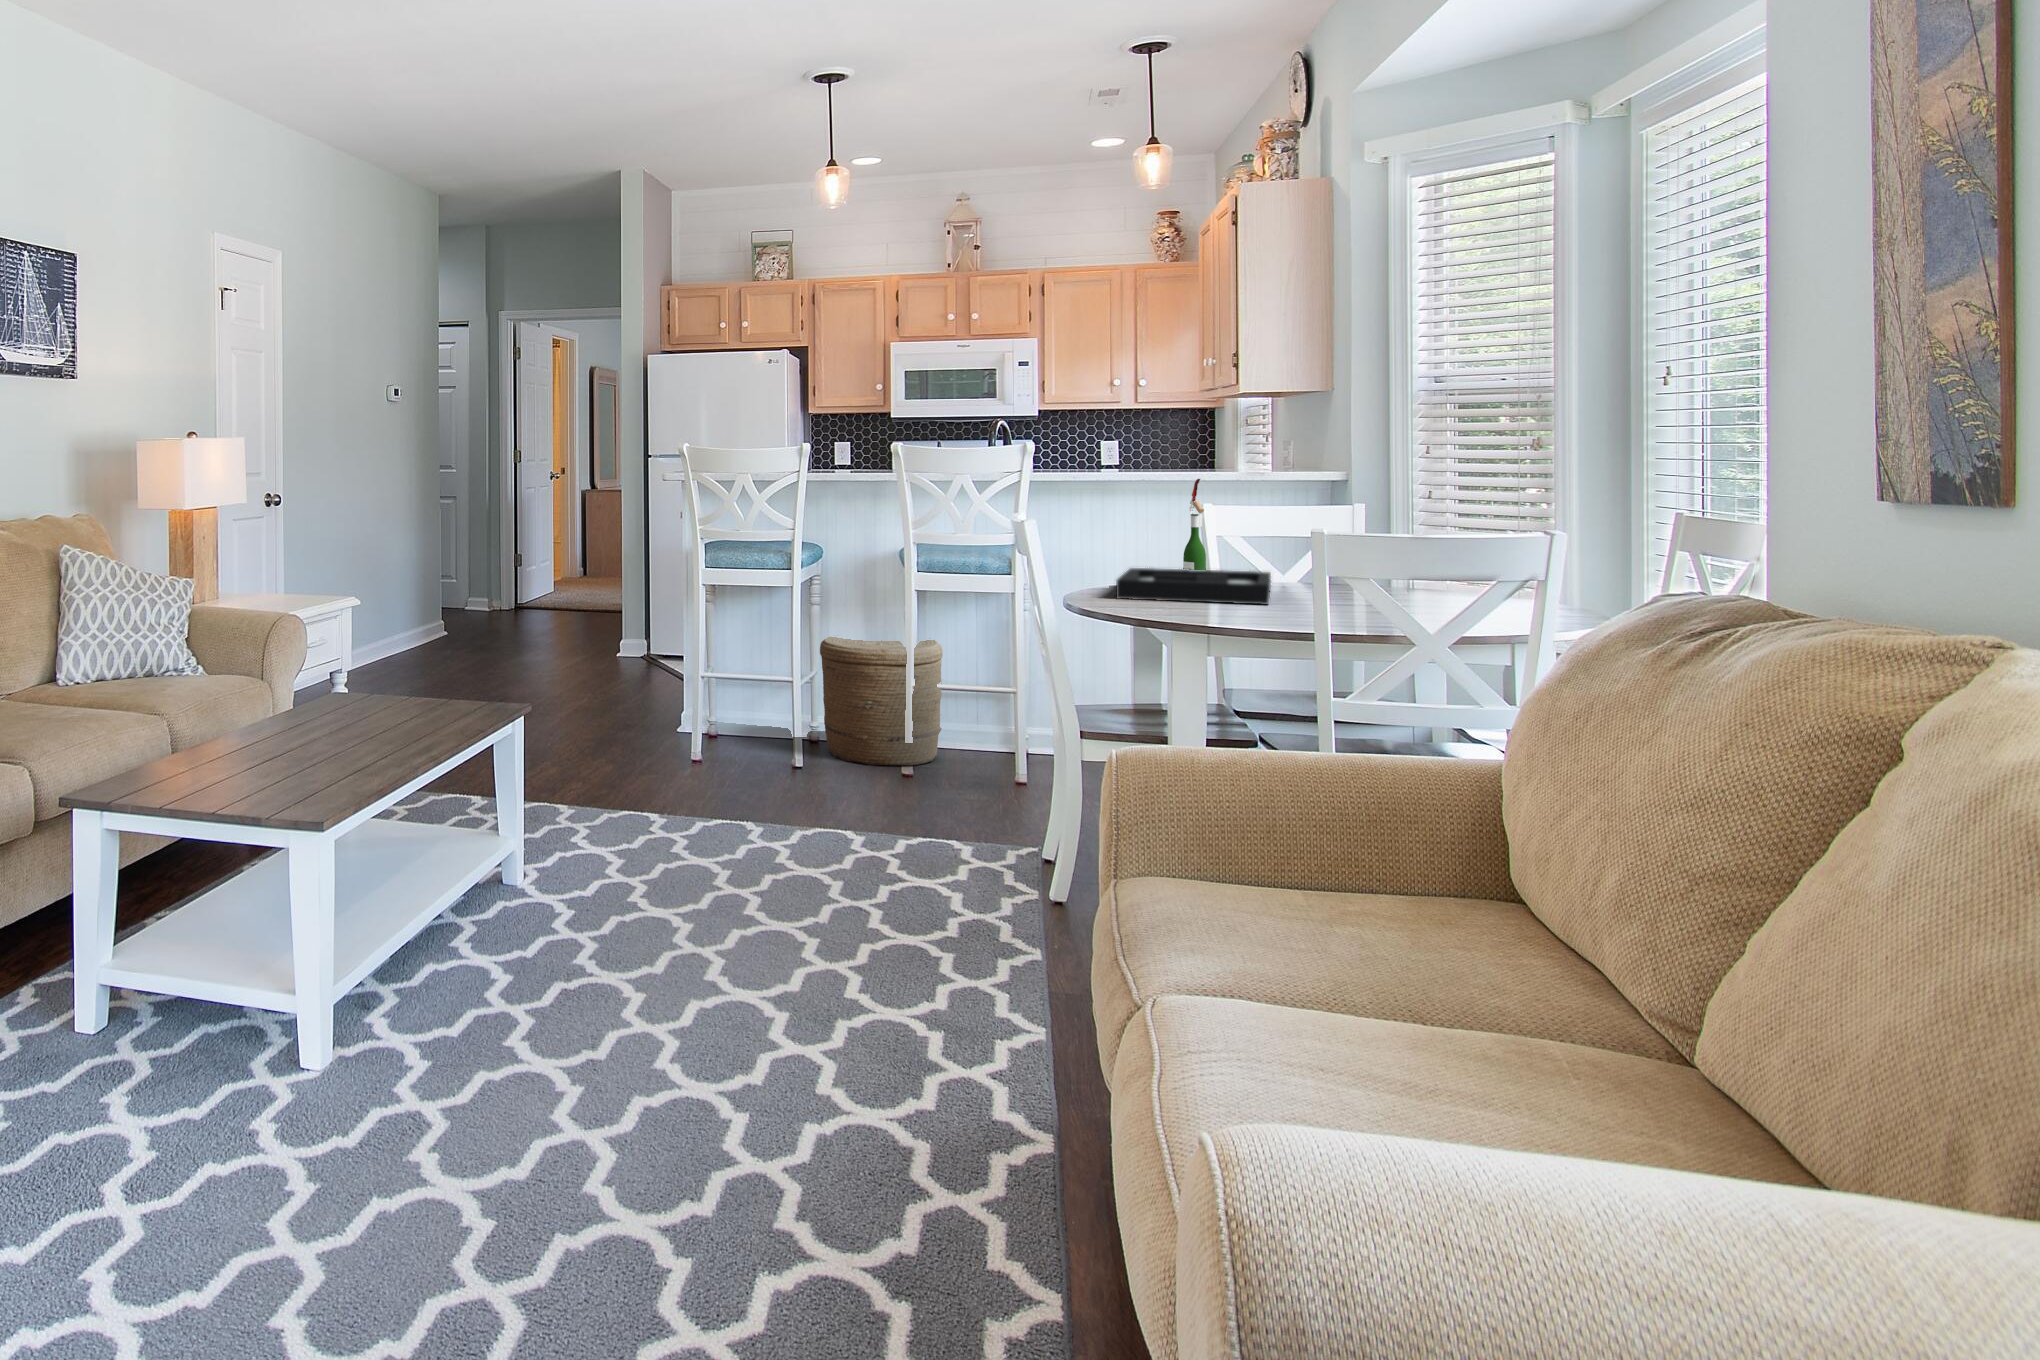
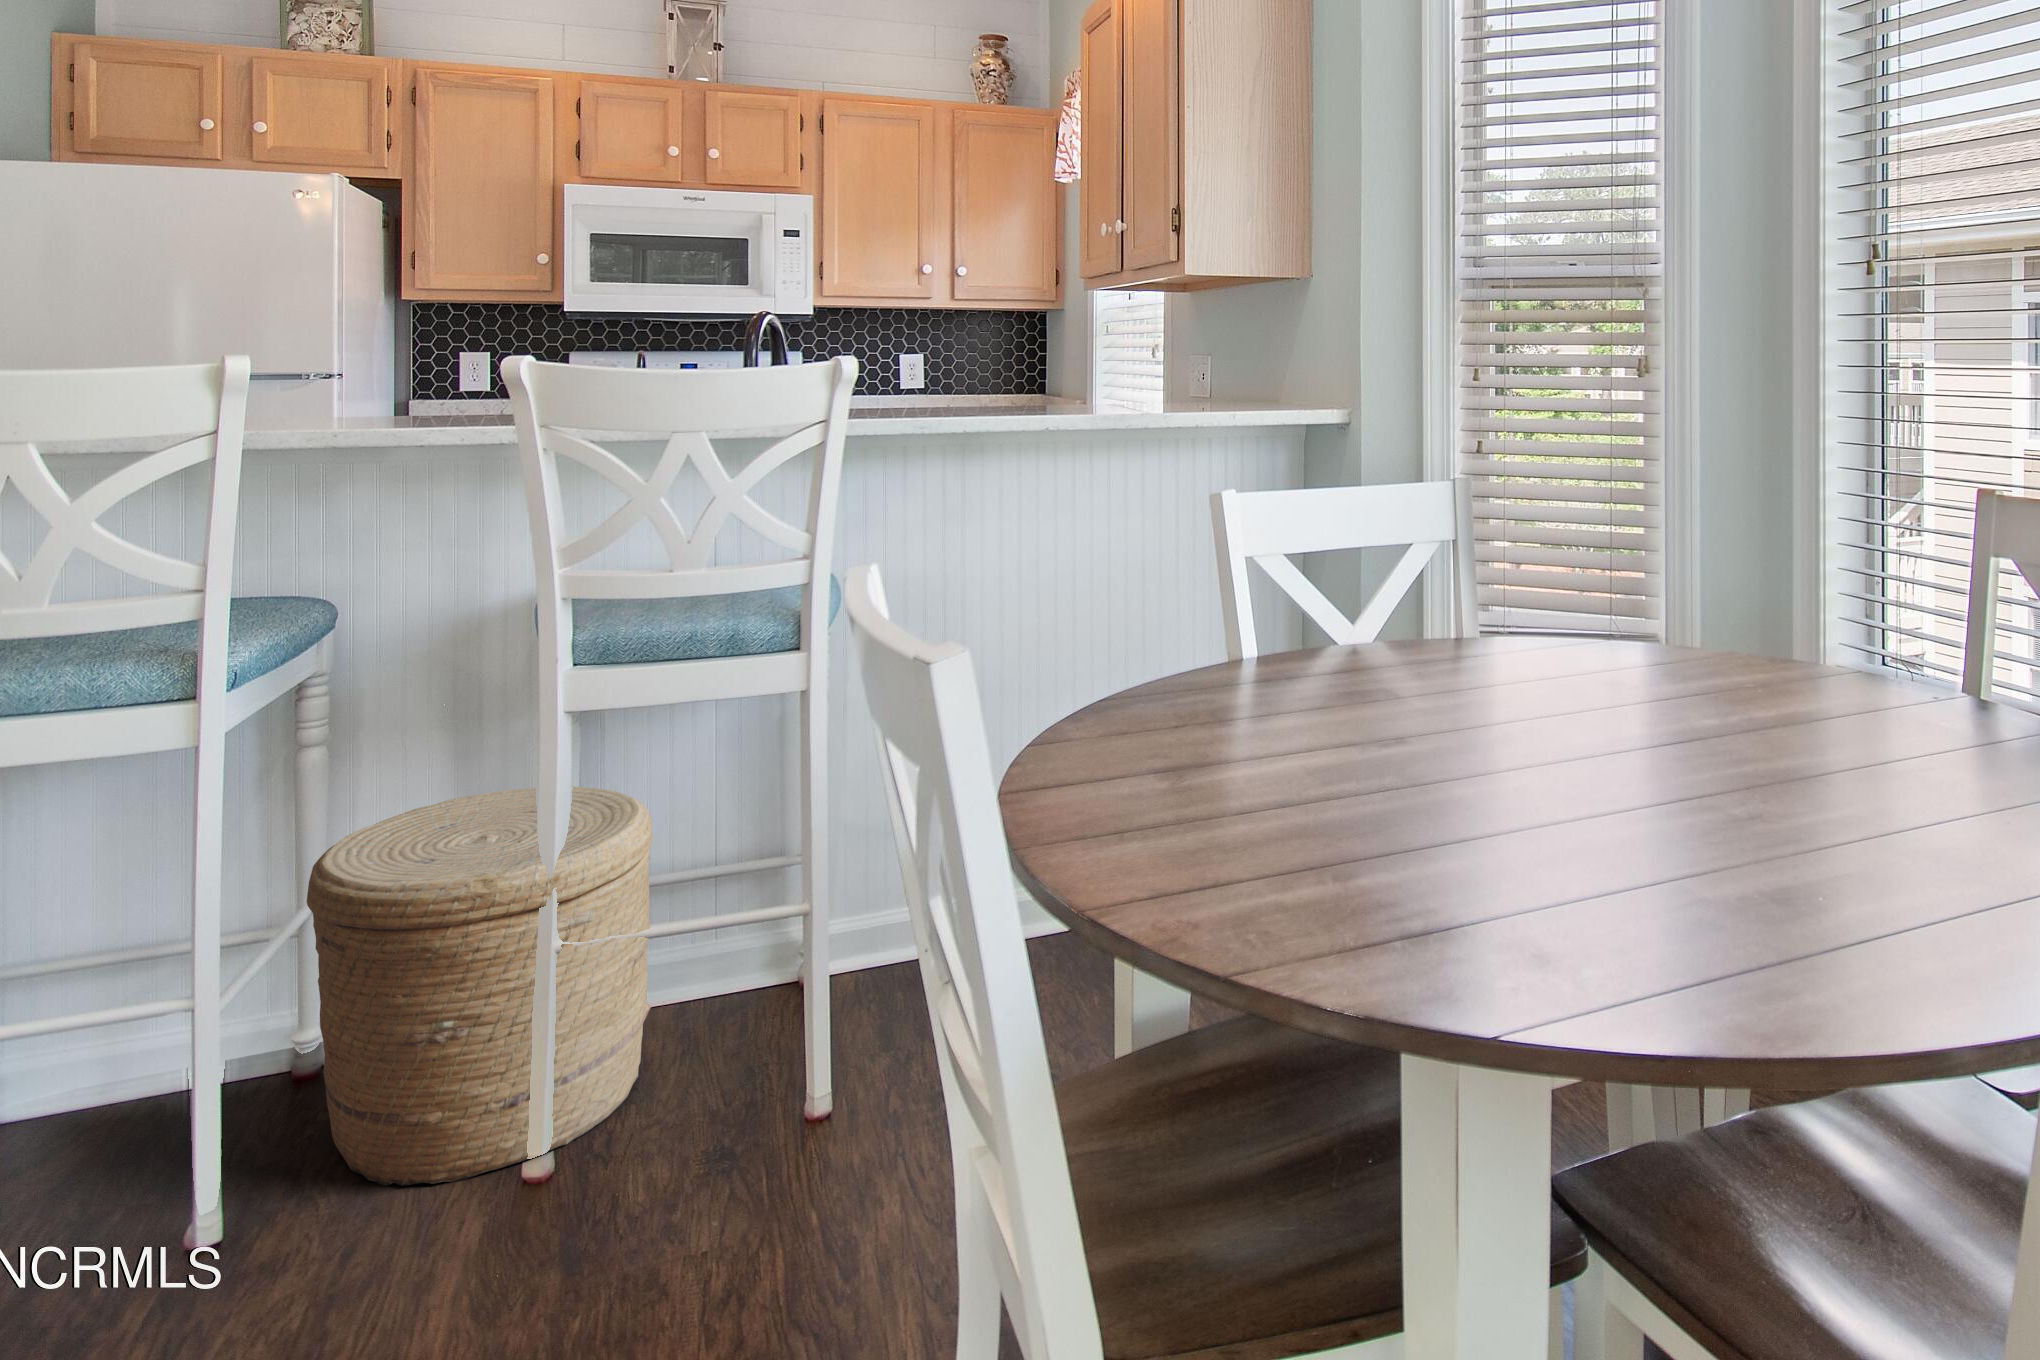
wine bottle: present [1183,479,1206,570] -> none [1266,439,1331,696]
decorative tray: present [1116,568,1271,605] -> none [1184,668,1653,864]

